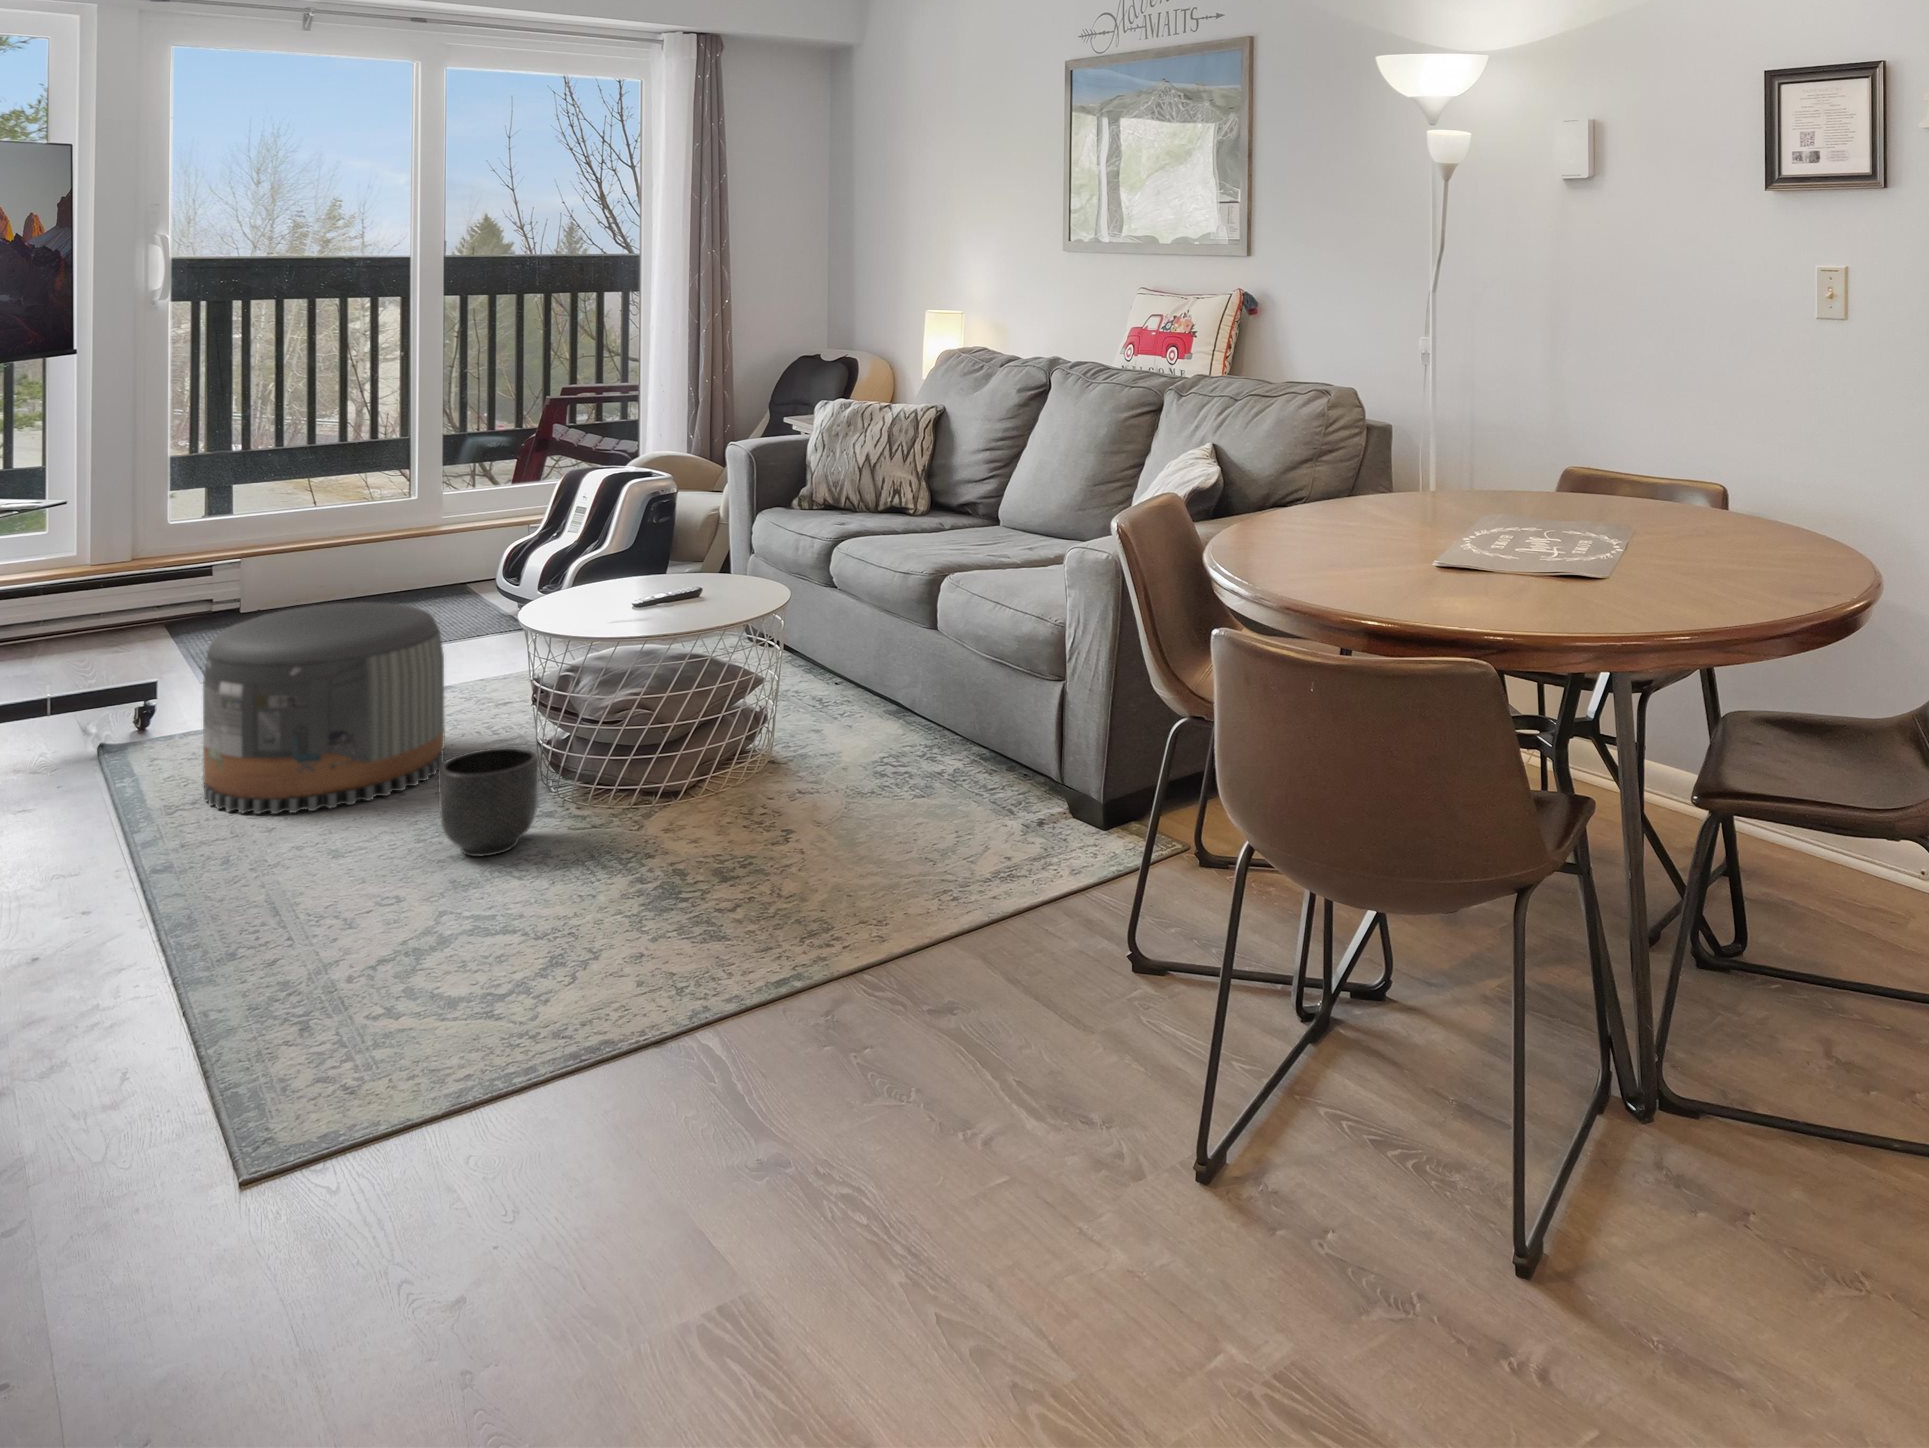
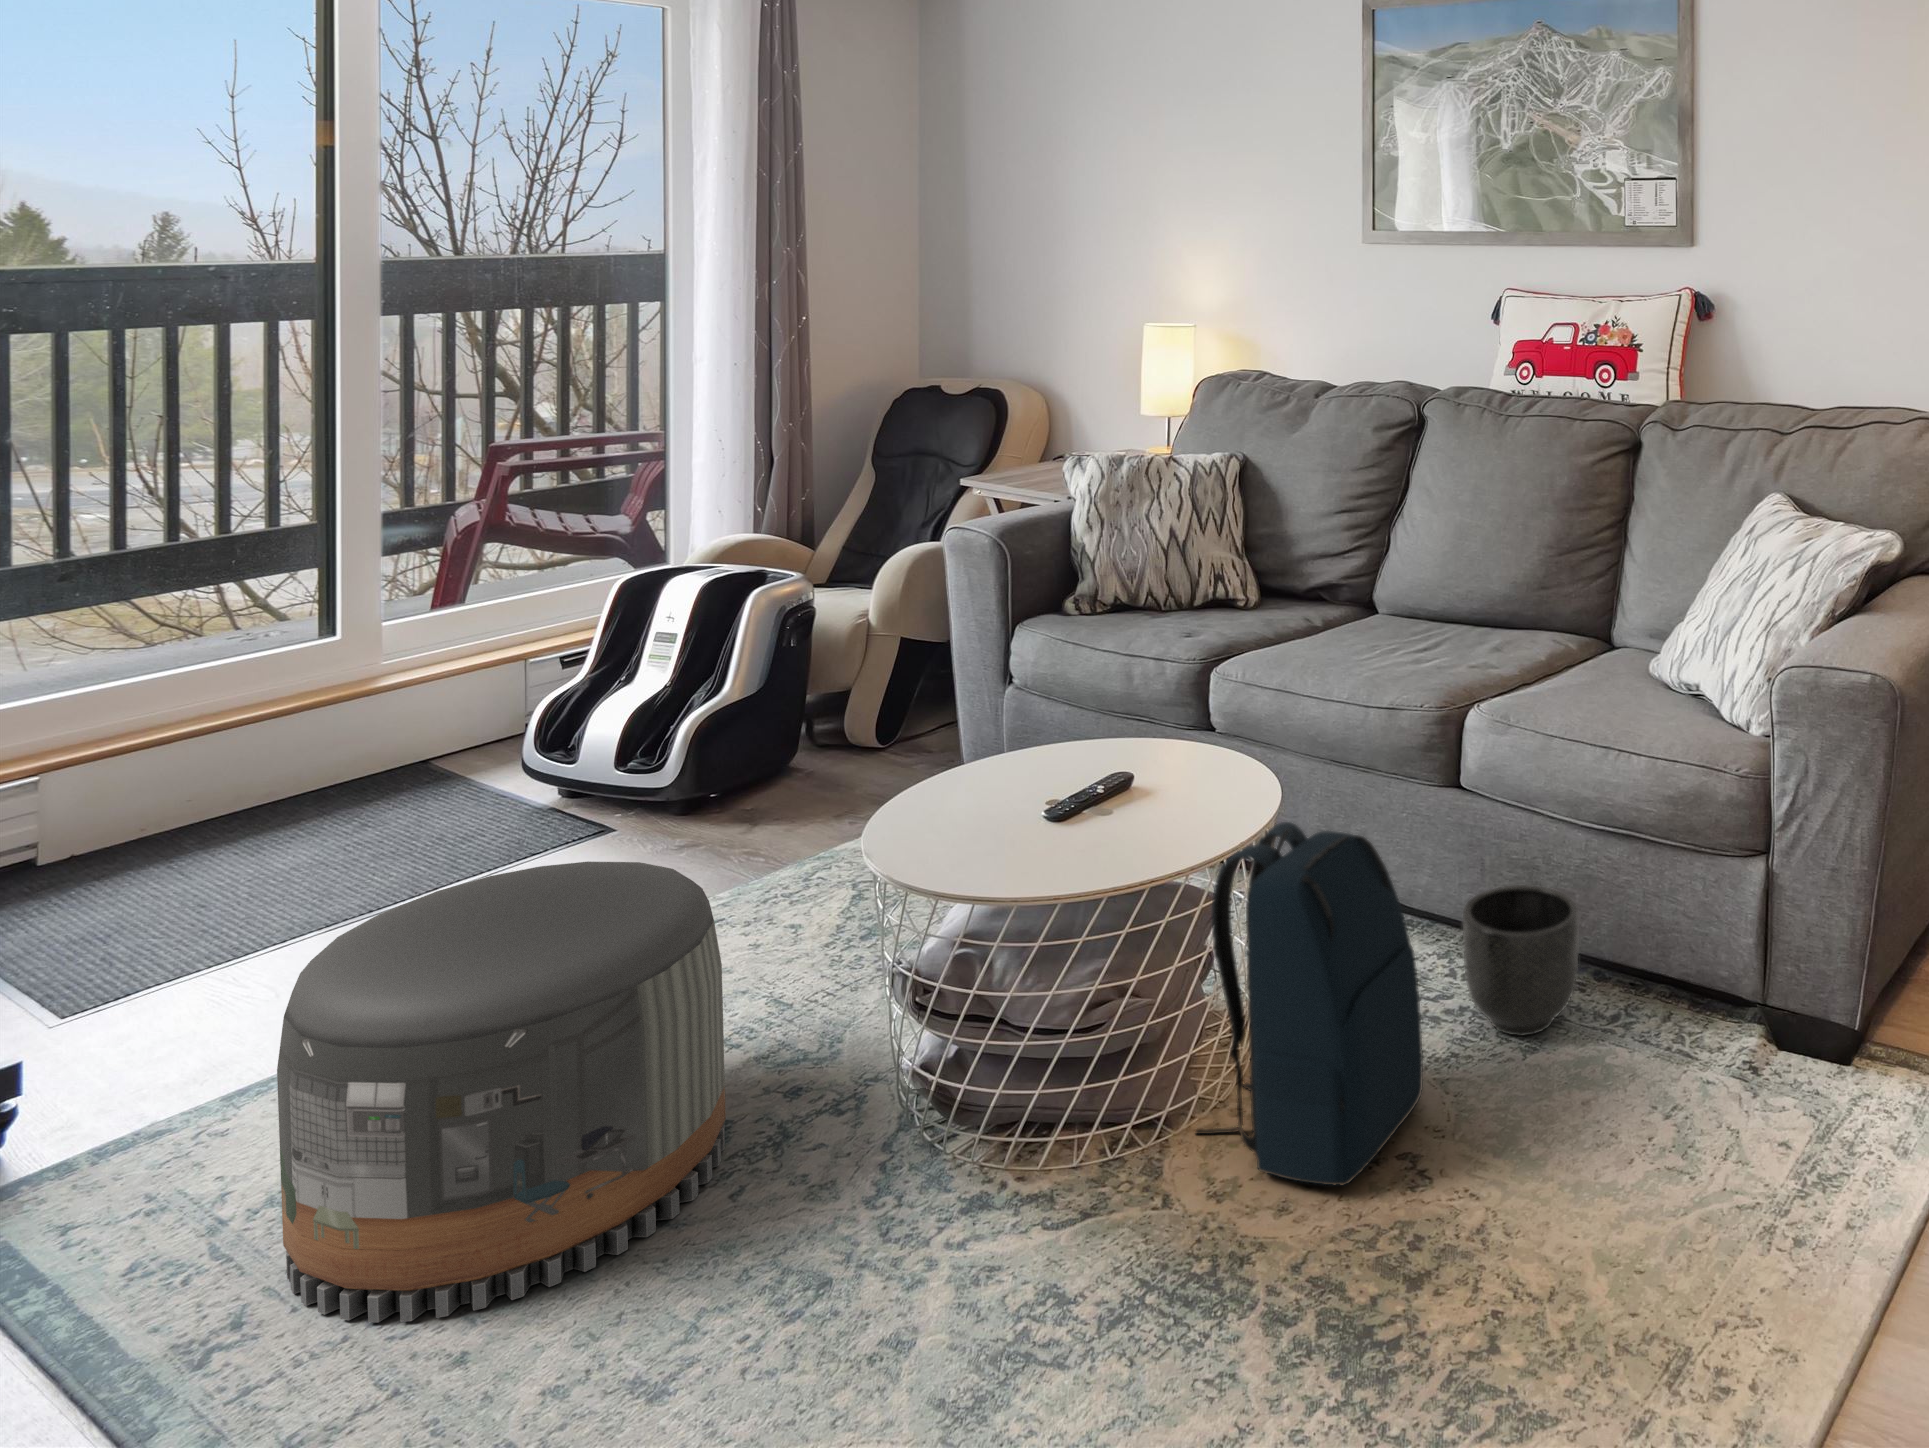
backpack: none [673,617,815,832] -> present [1196,822,1423,1185]
planter: present [438,747,540,857] -> present [1463,885,1579,1036]

